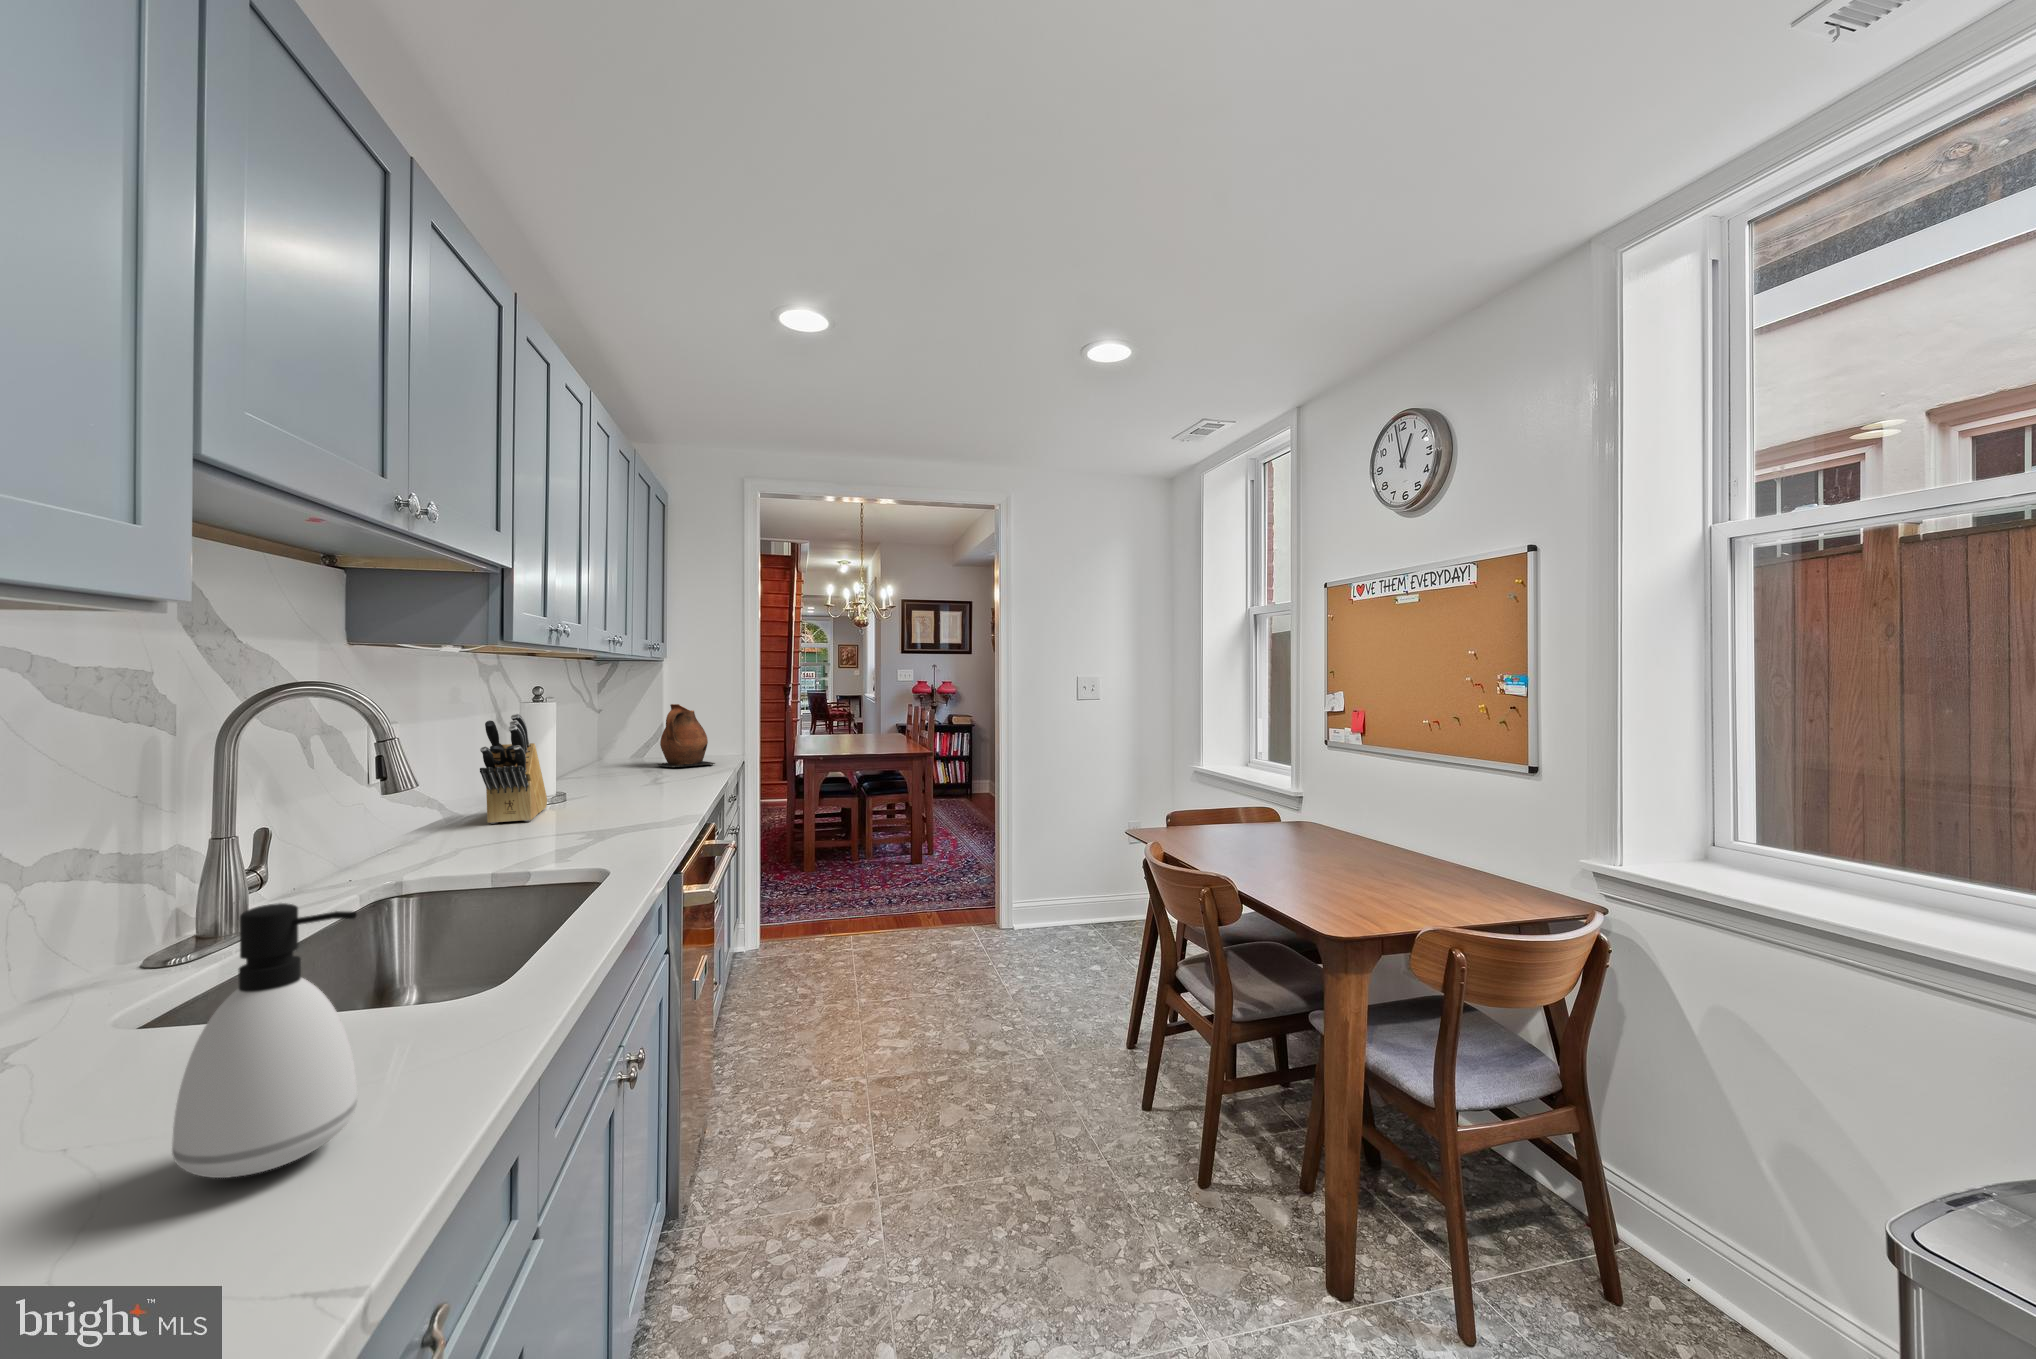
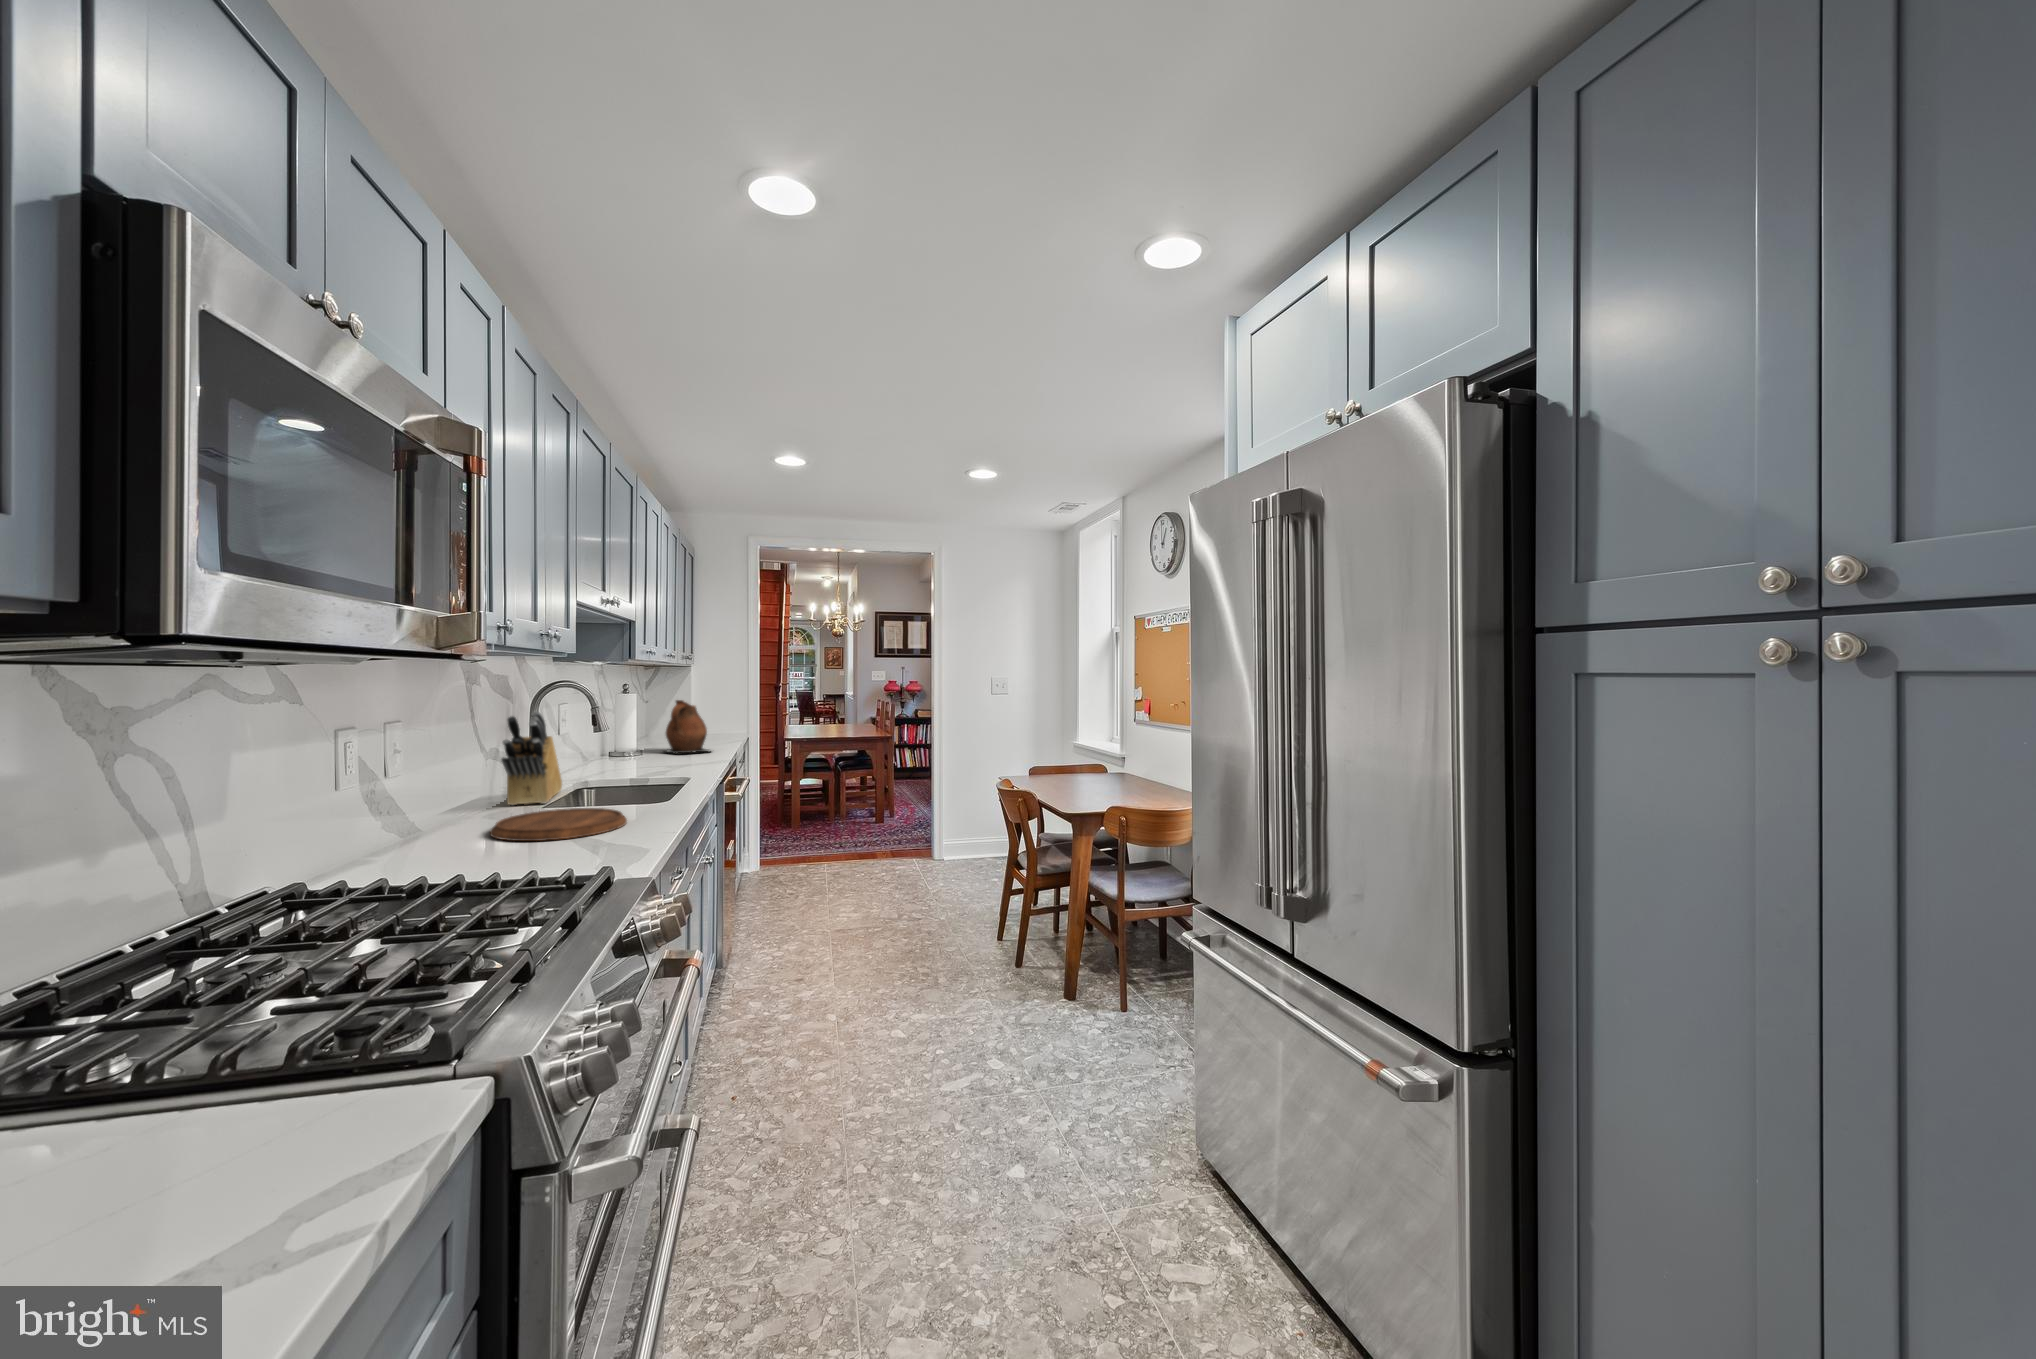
cutting board: none [470,824,621,859] -> present [490,808,627,841]
soap dispenser: present [172,903,357,1178] -> none [185,914,371,1167]

